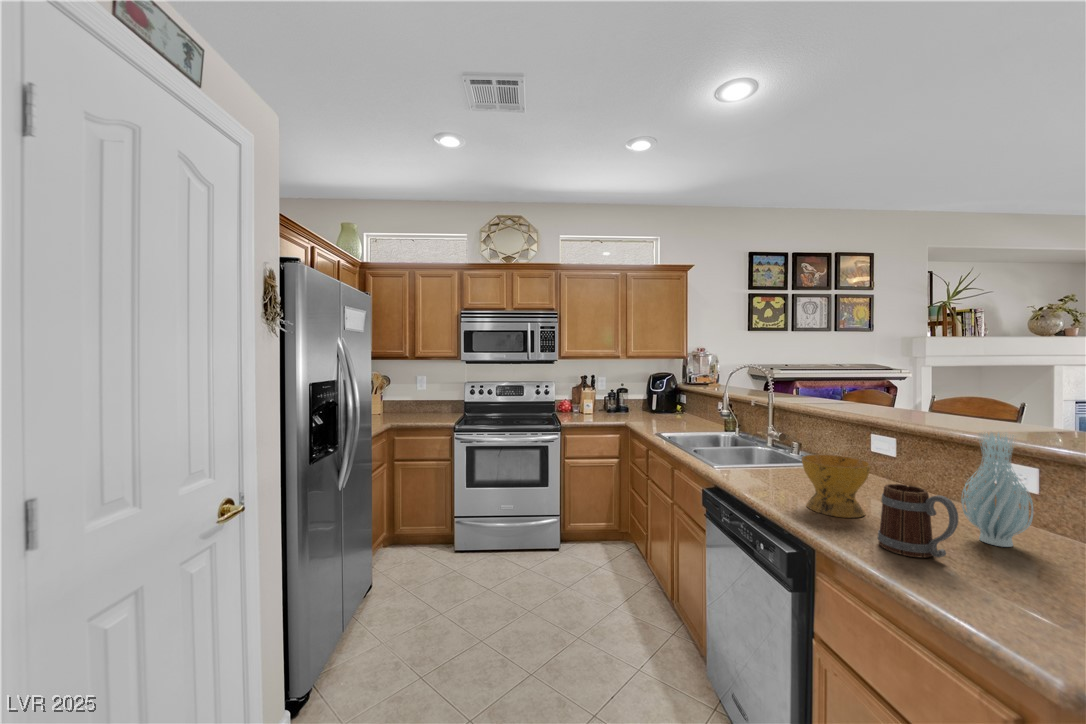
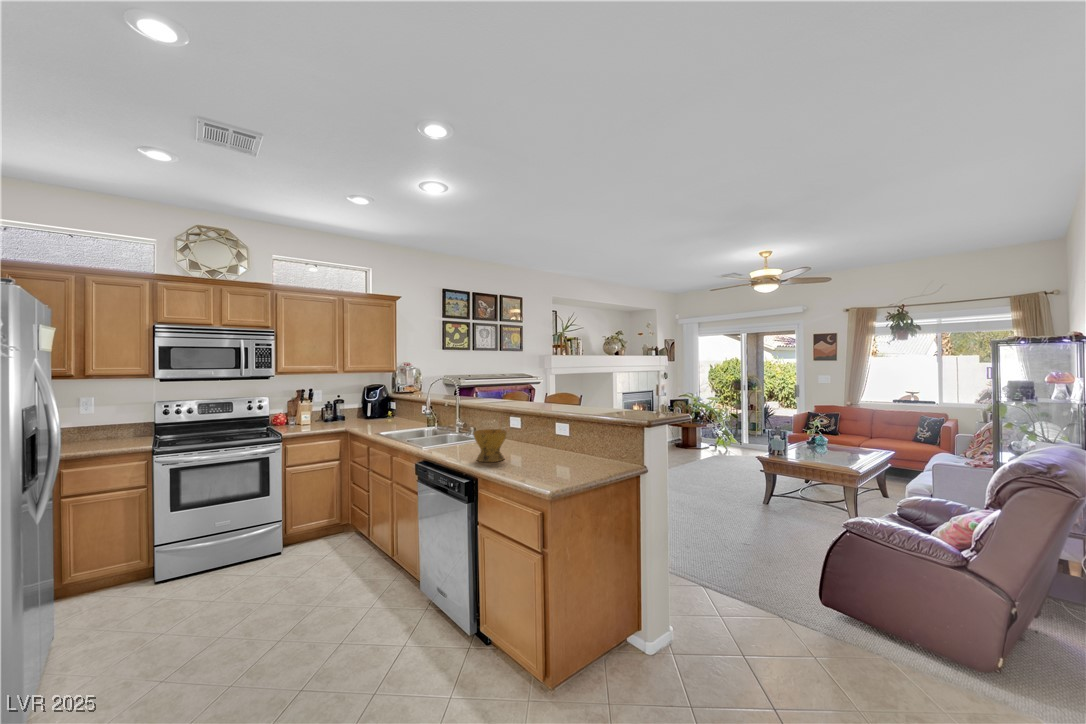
vase: present [961,432,1033,547] -> none [543,407,567,462]
mug: present [878,484,958,558] -> none [507,437,537,471]

